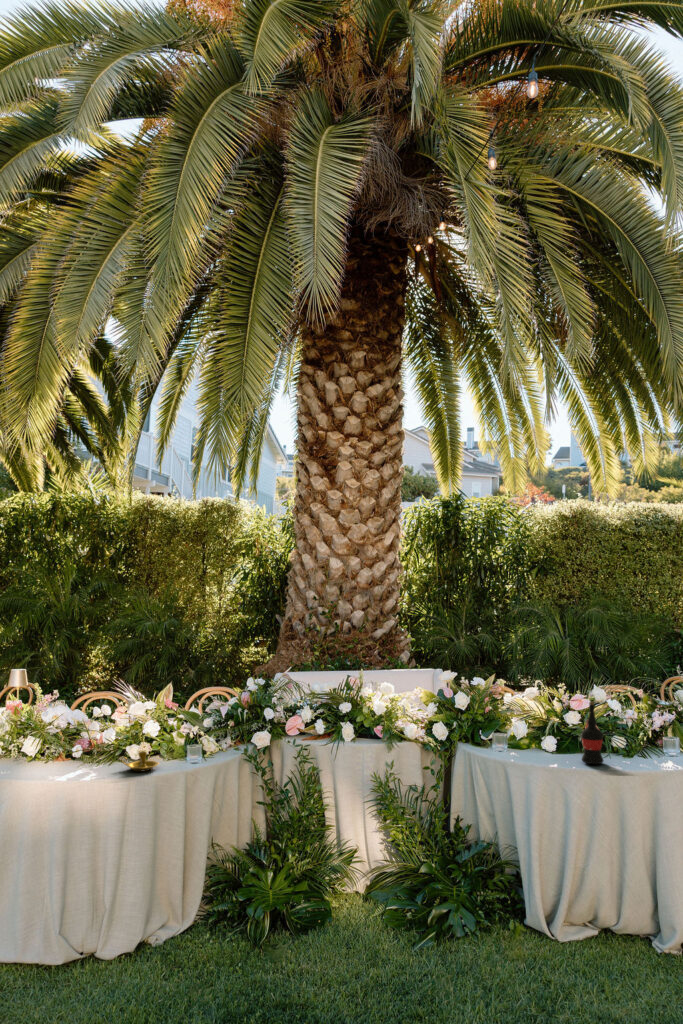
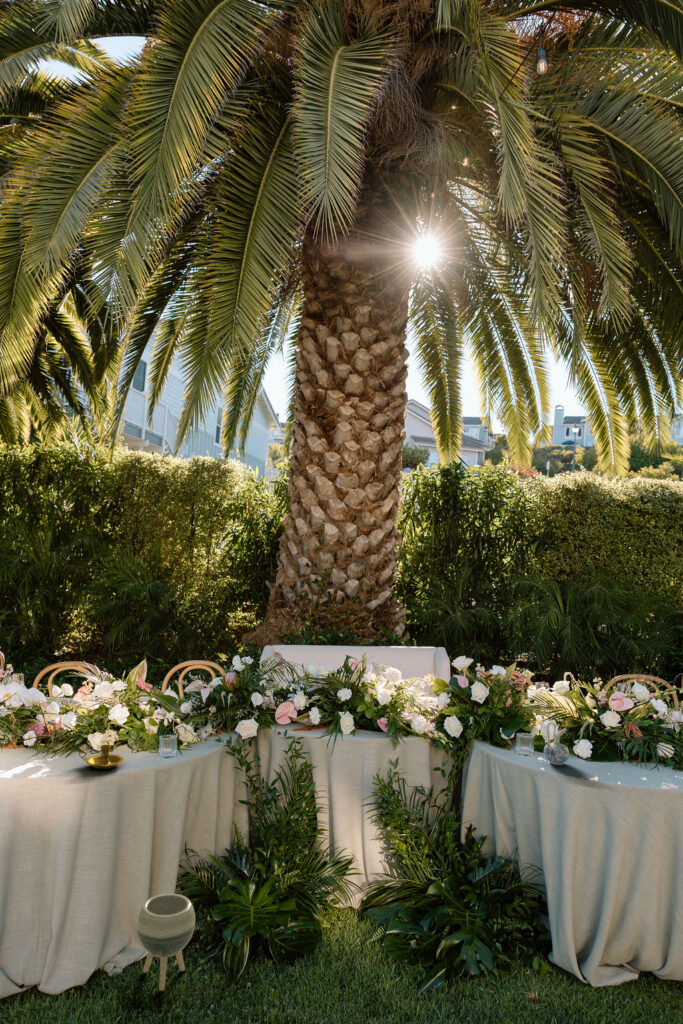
wine bottle: present [581,702,603,764] -> none [622,703,649,777]
ceramic pitcher: none [516,722,537,758] -> present [544,722,569,765]
planter: none [175,875,222,952] -> present [137,894,195,991]

